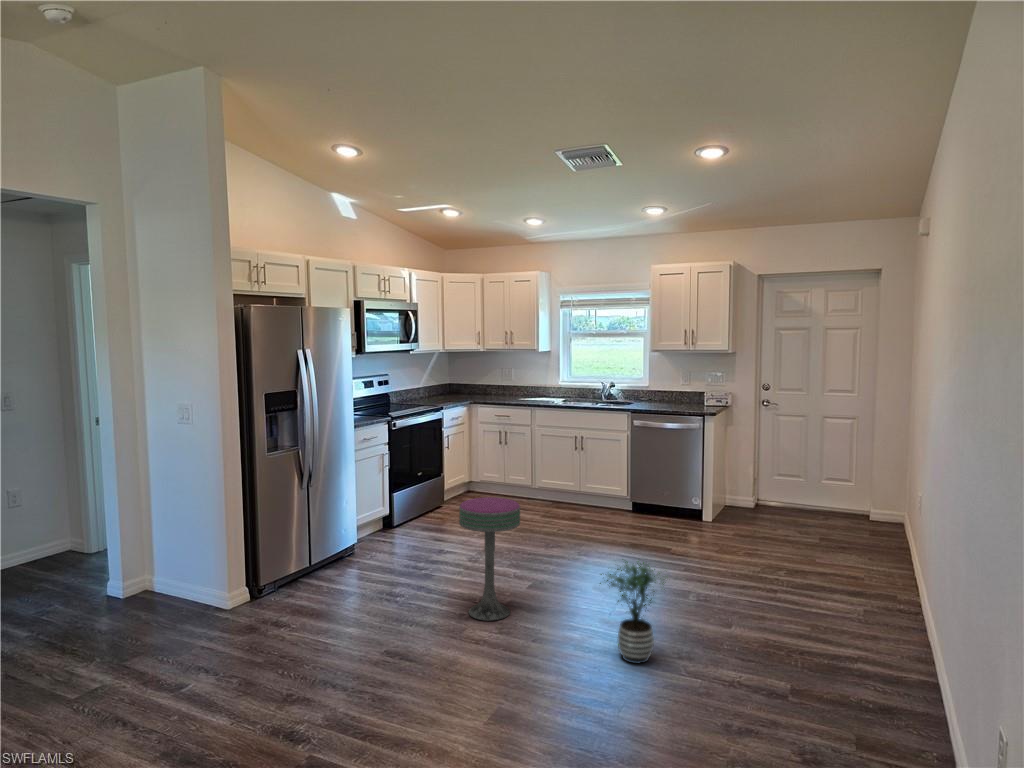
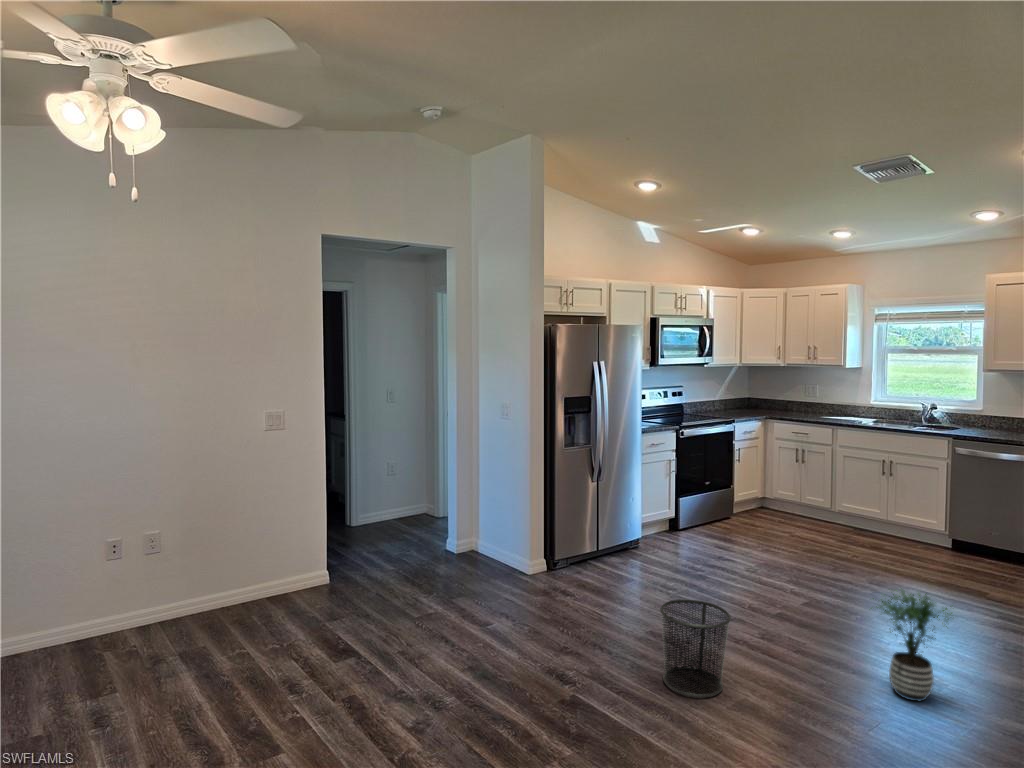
bar stool: present [459,497,520,621] -> none [729,508,793,628]
waste bin: none [404,608,479,716] -> present [660,599,731,698]

